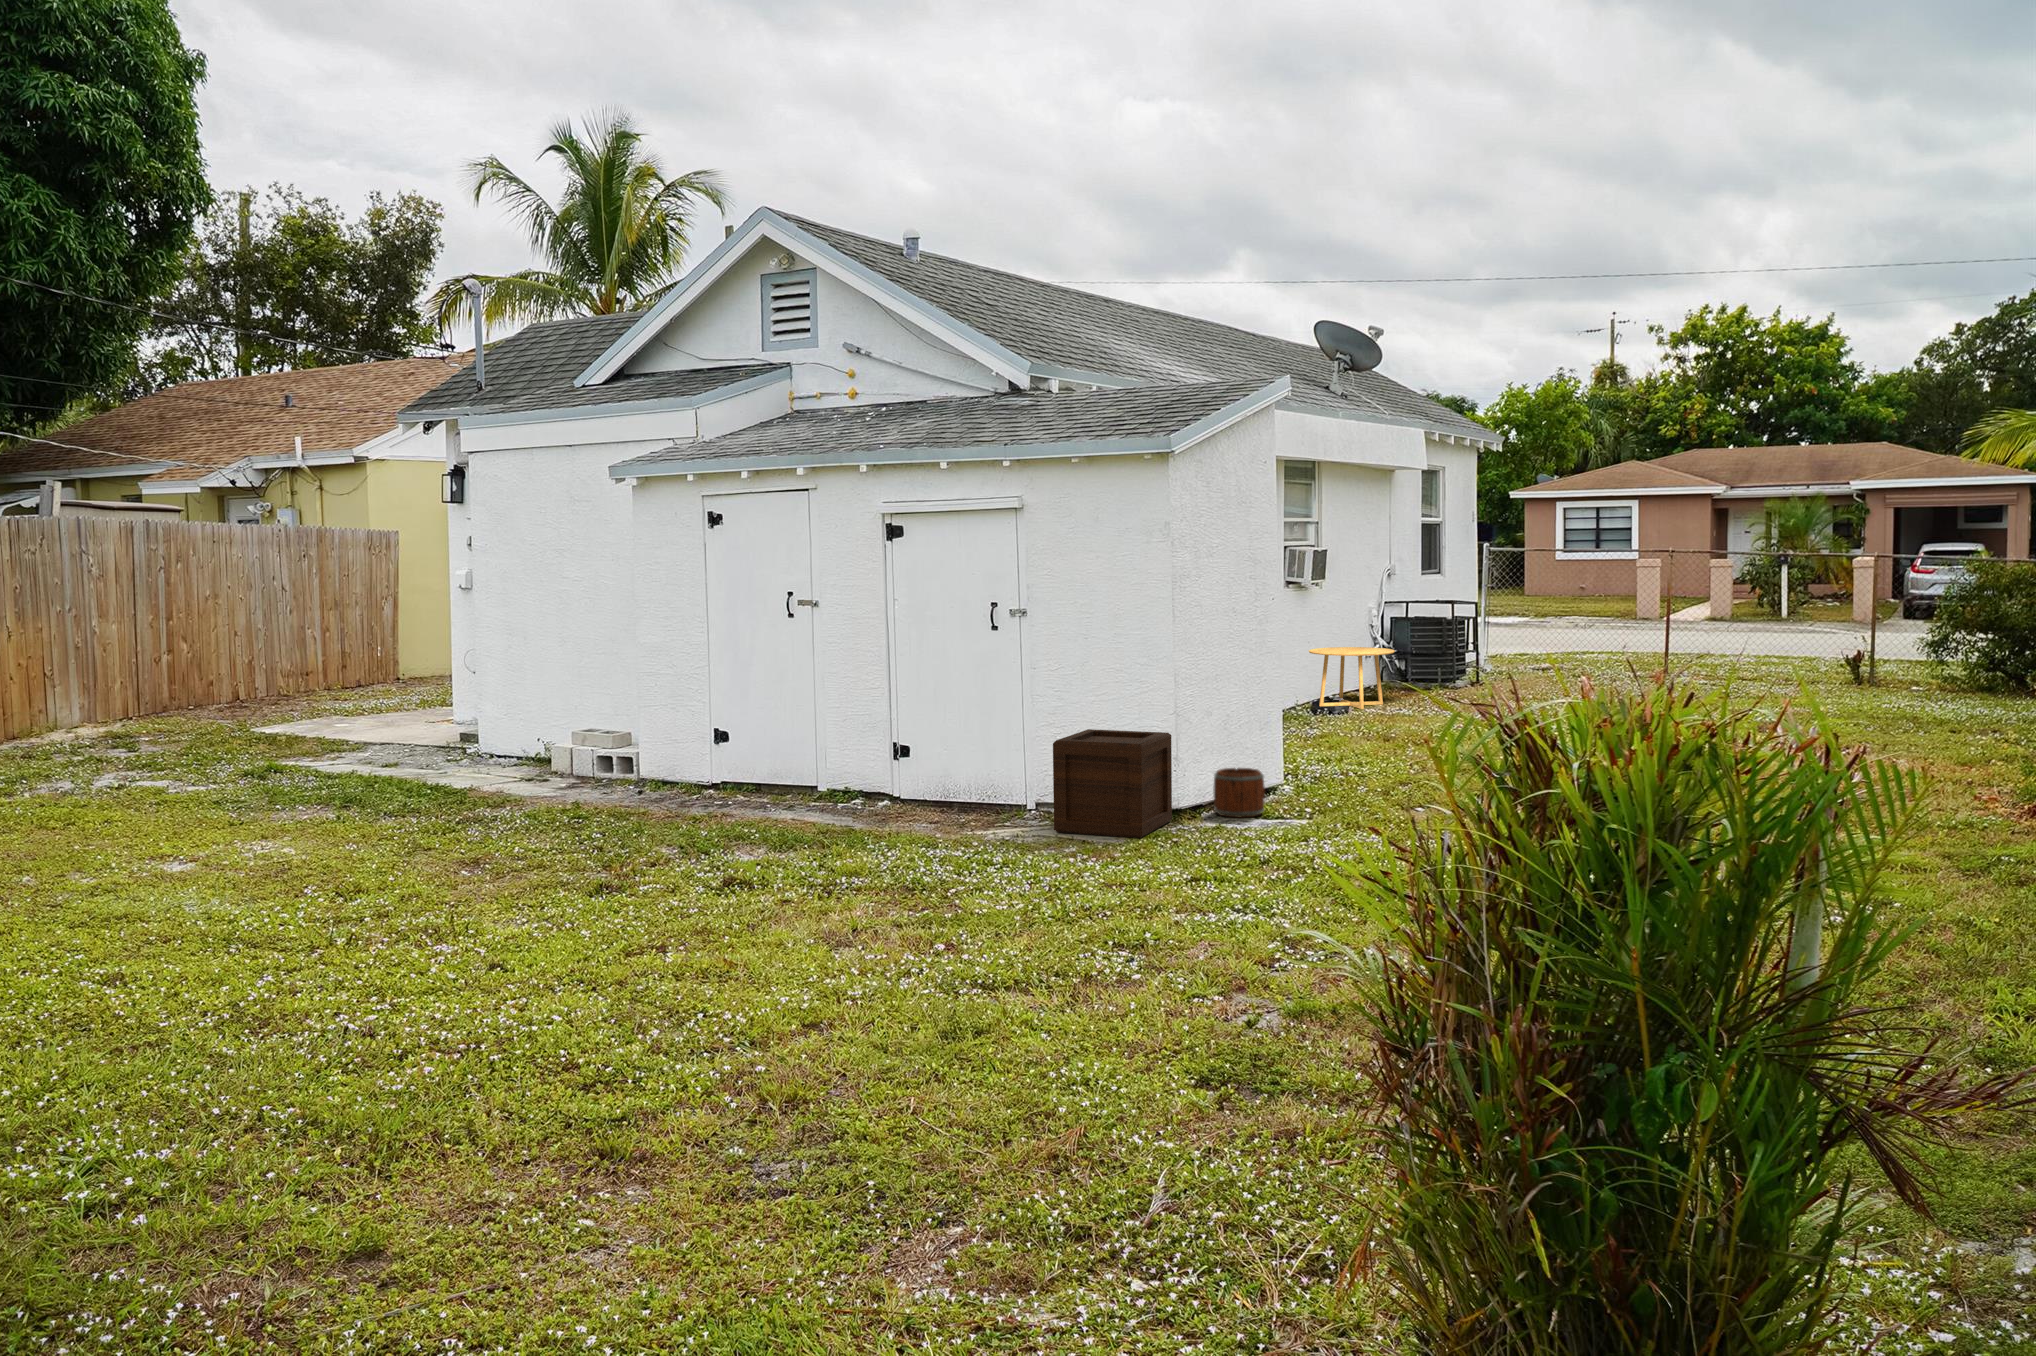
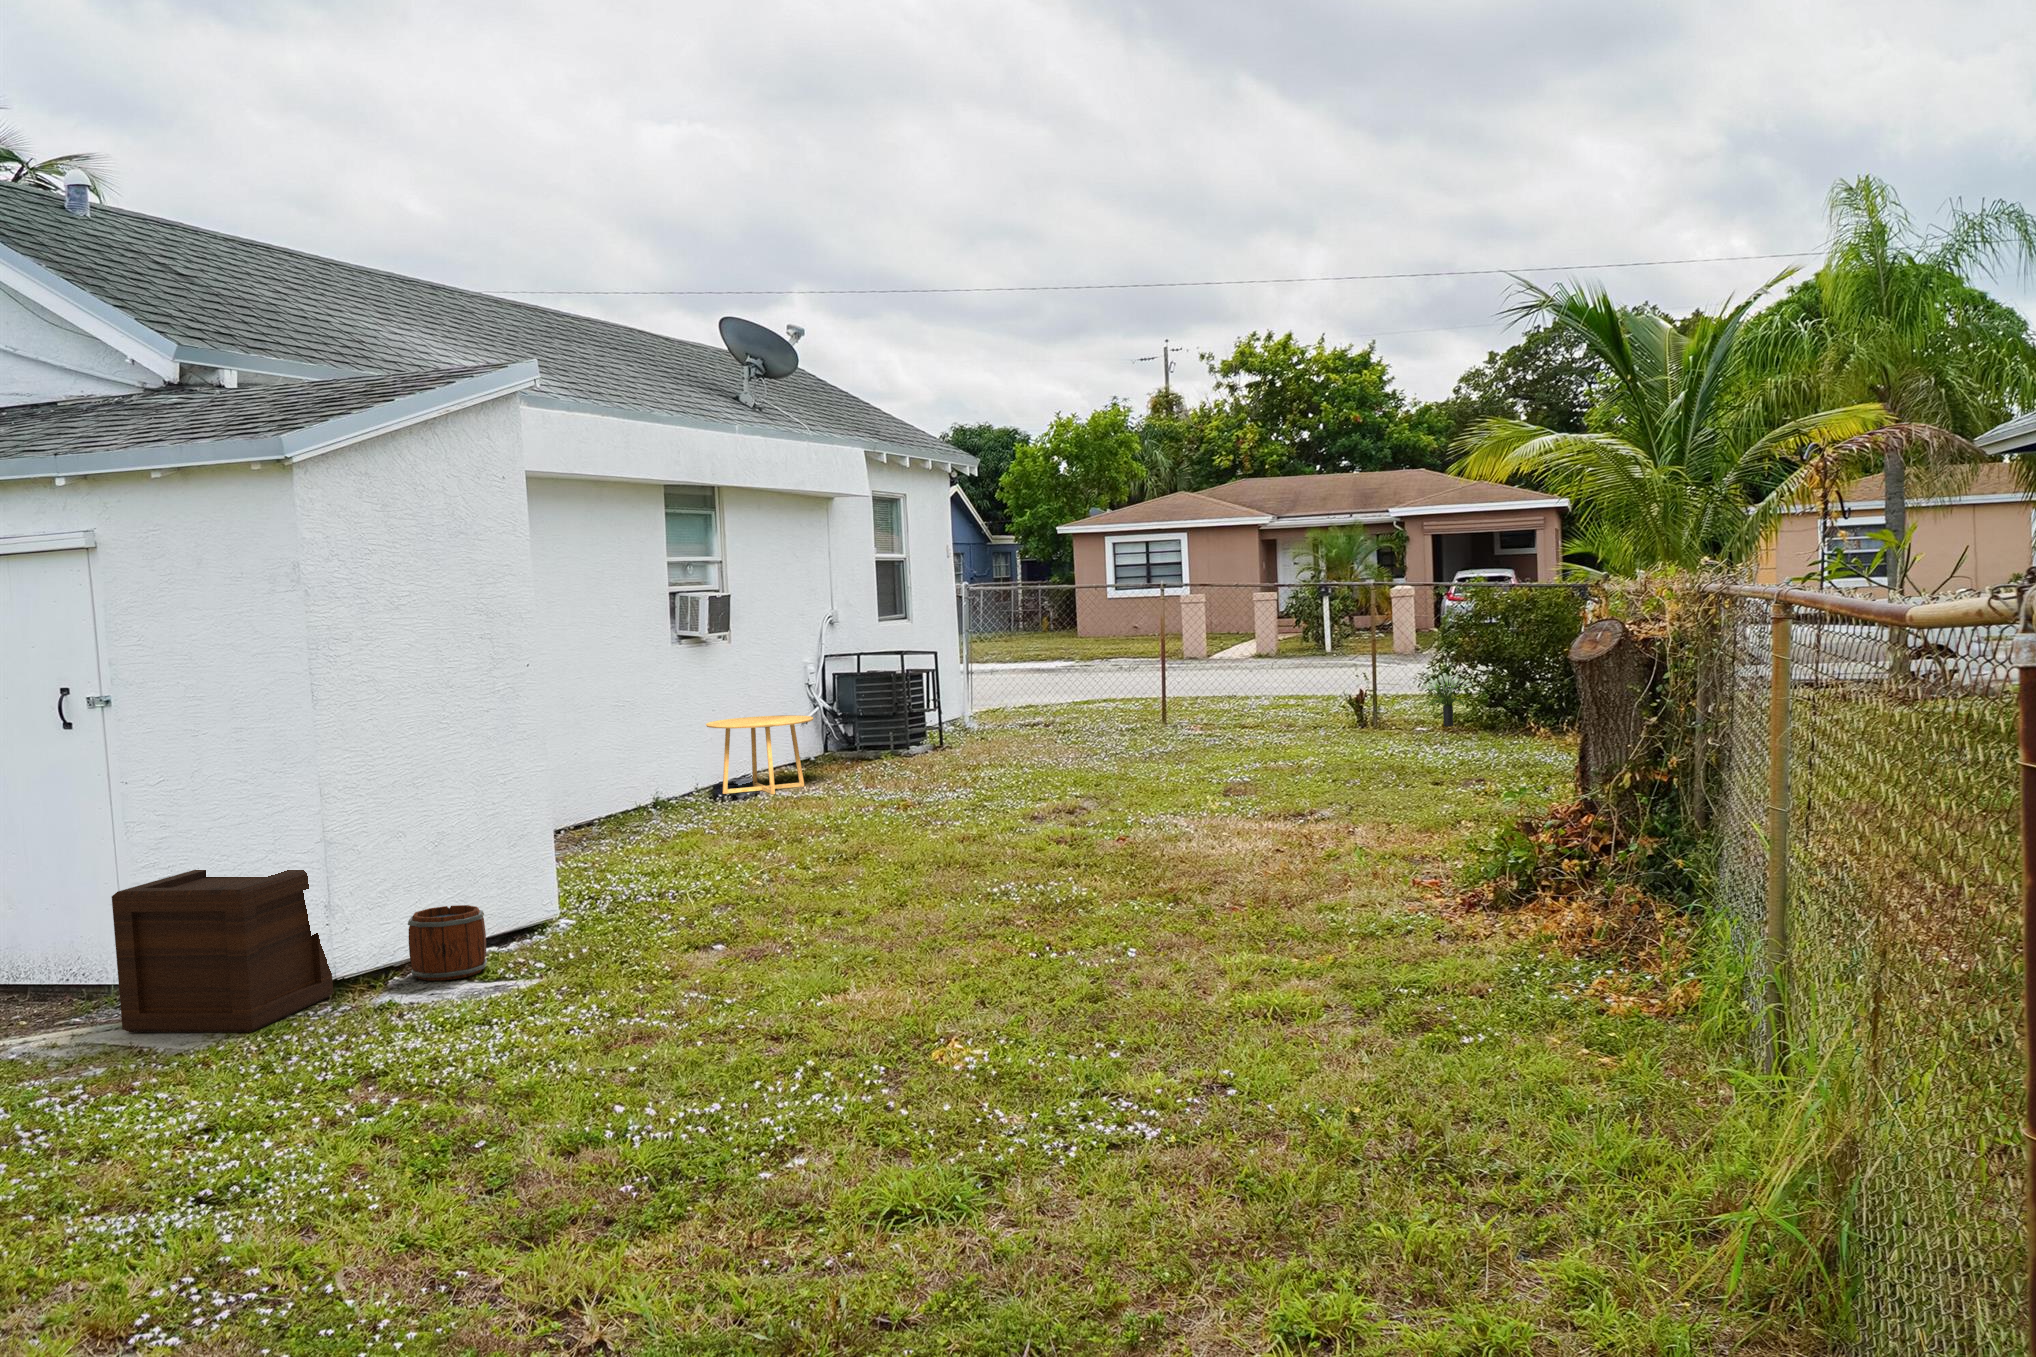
potted plant: none [1923,640,1972,687] -> present [1422,673,1472,726]

